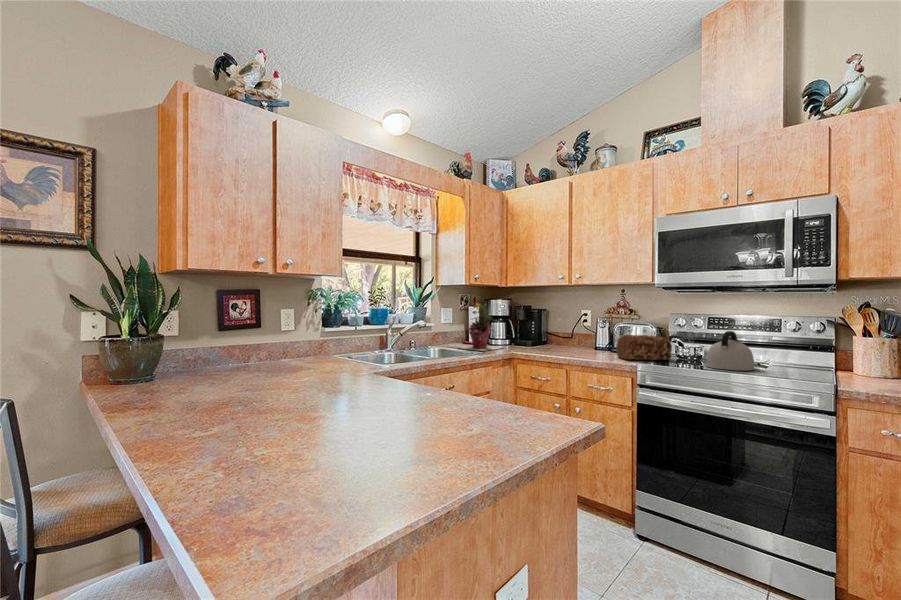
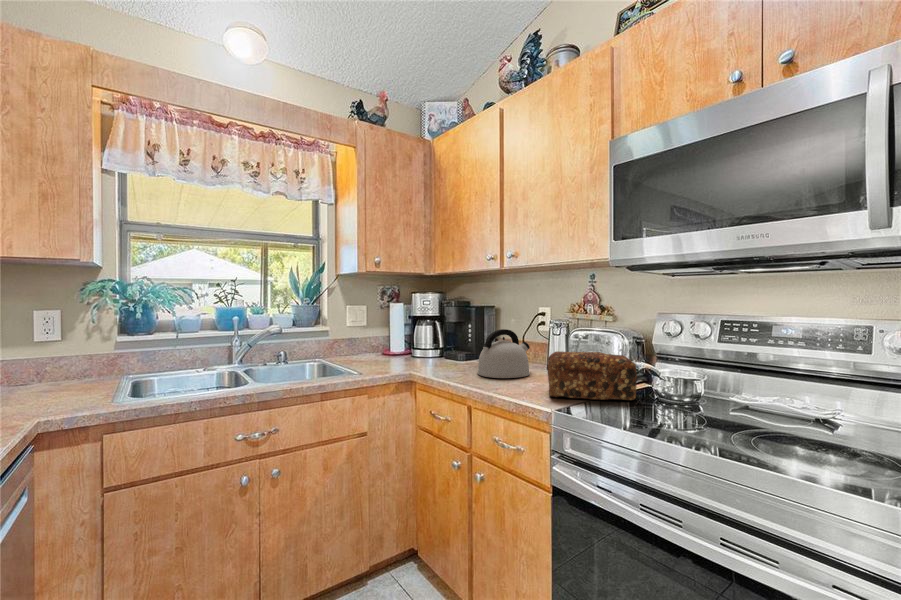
potted plant: present [457,303,504,351] -> none [349,296,415,369]
kettle: present [706,331,755,370] -> present [478,329,530,378]

